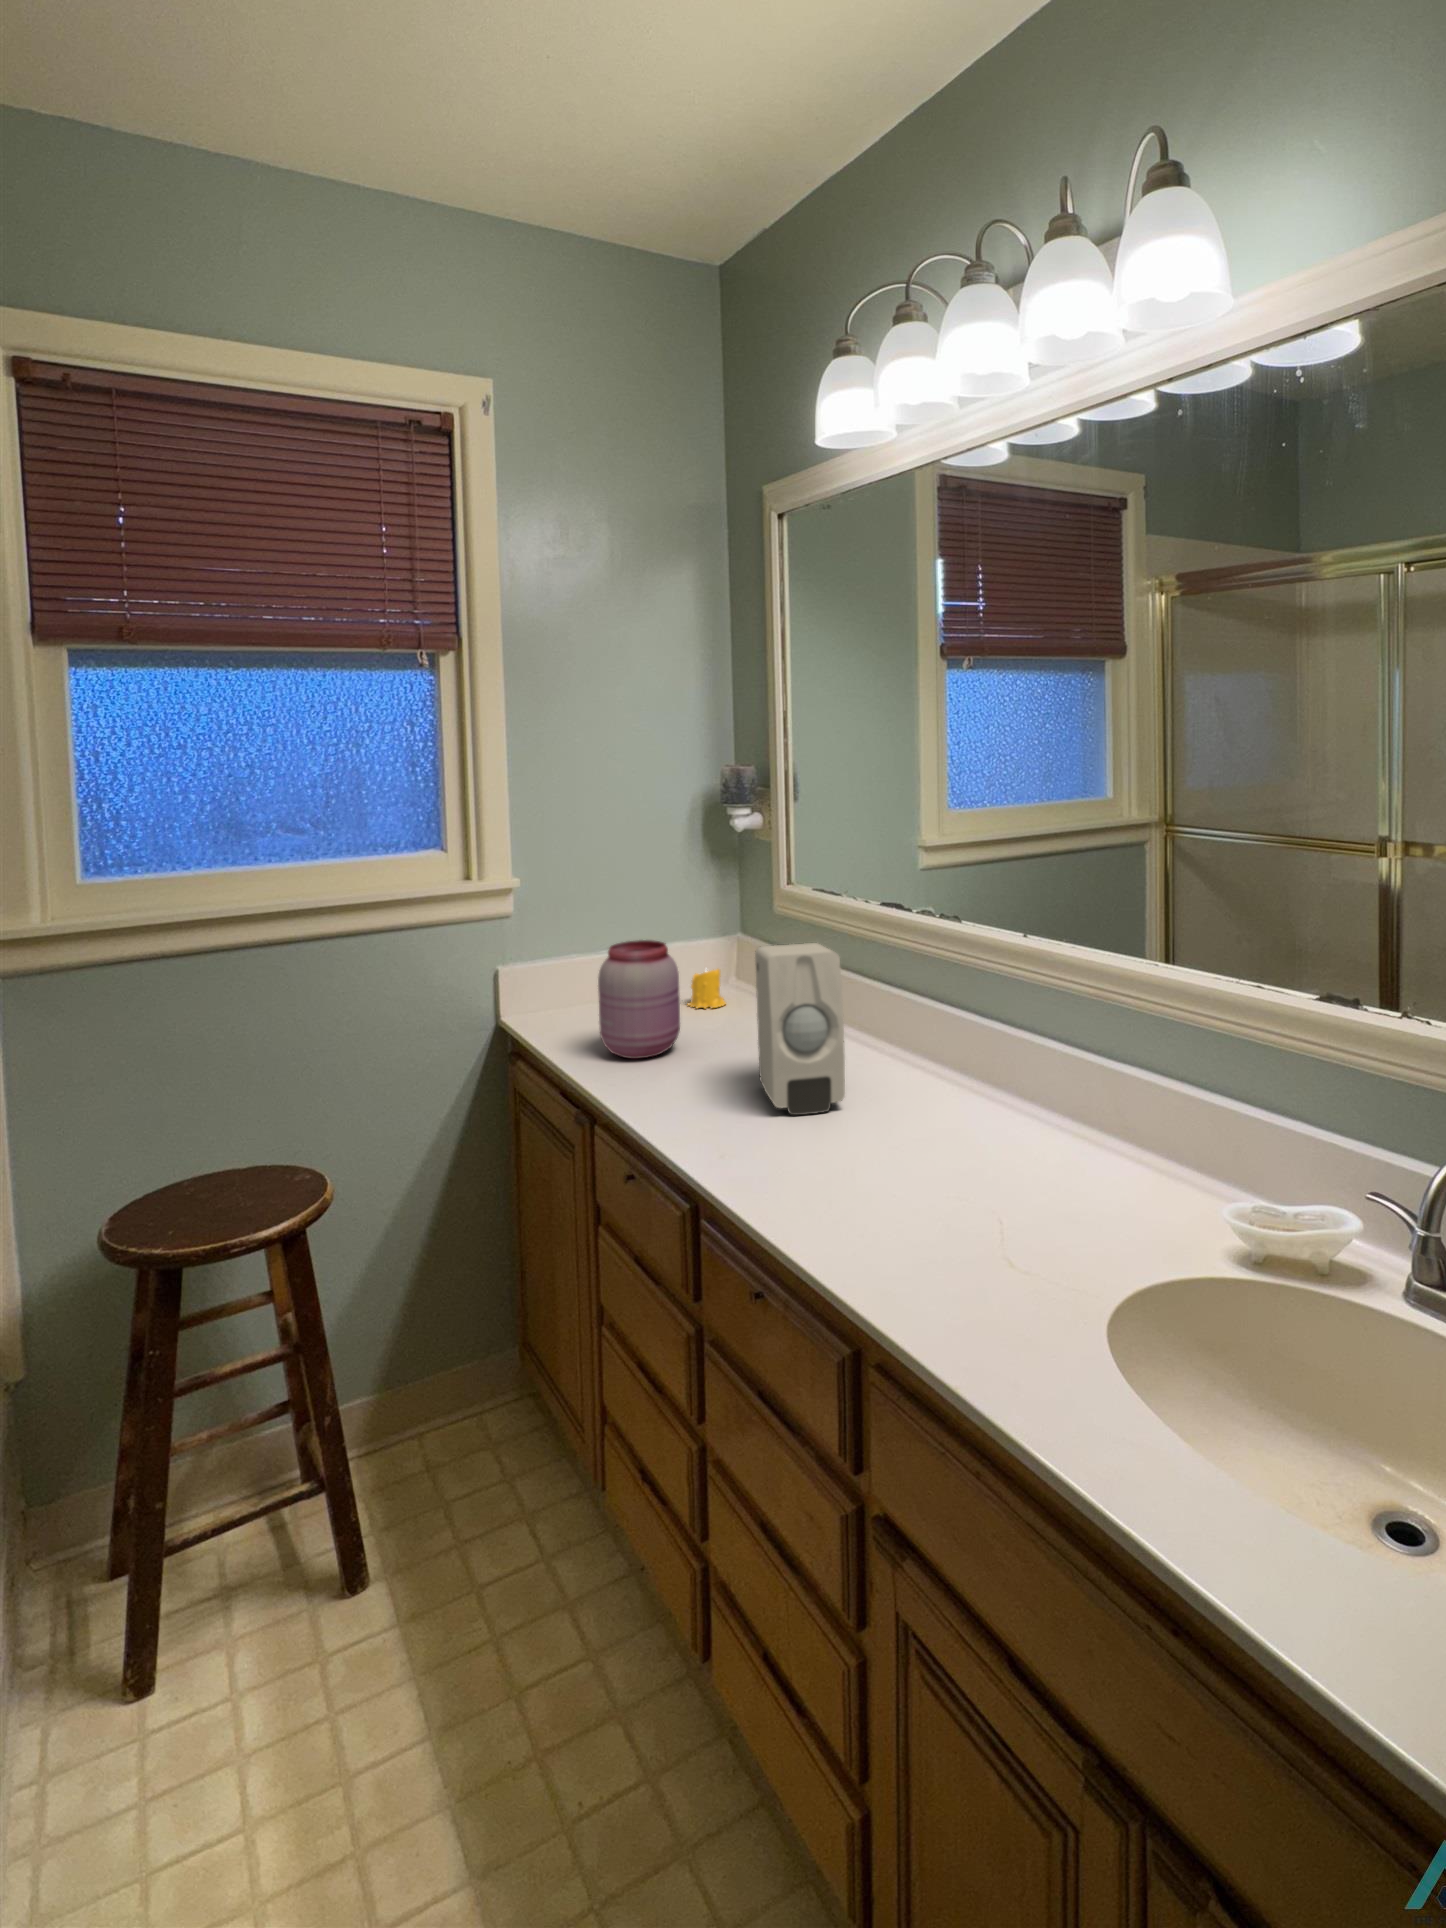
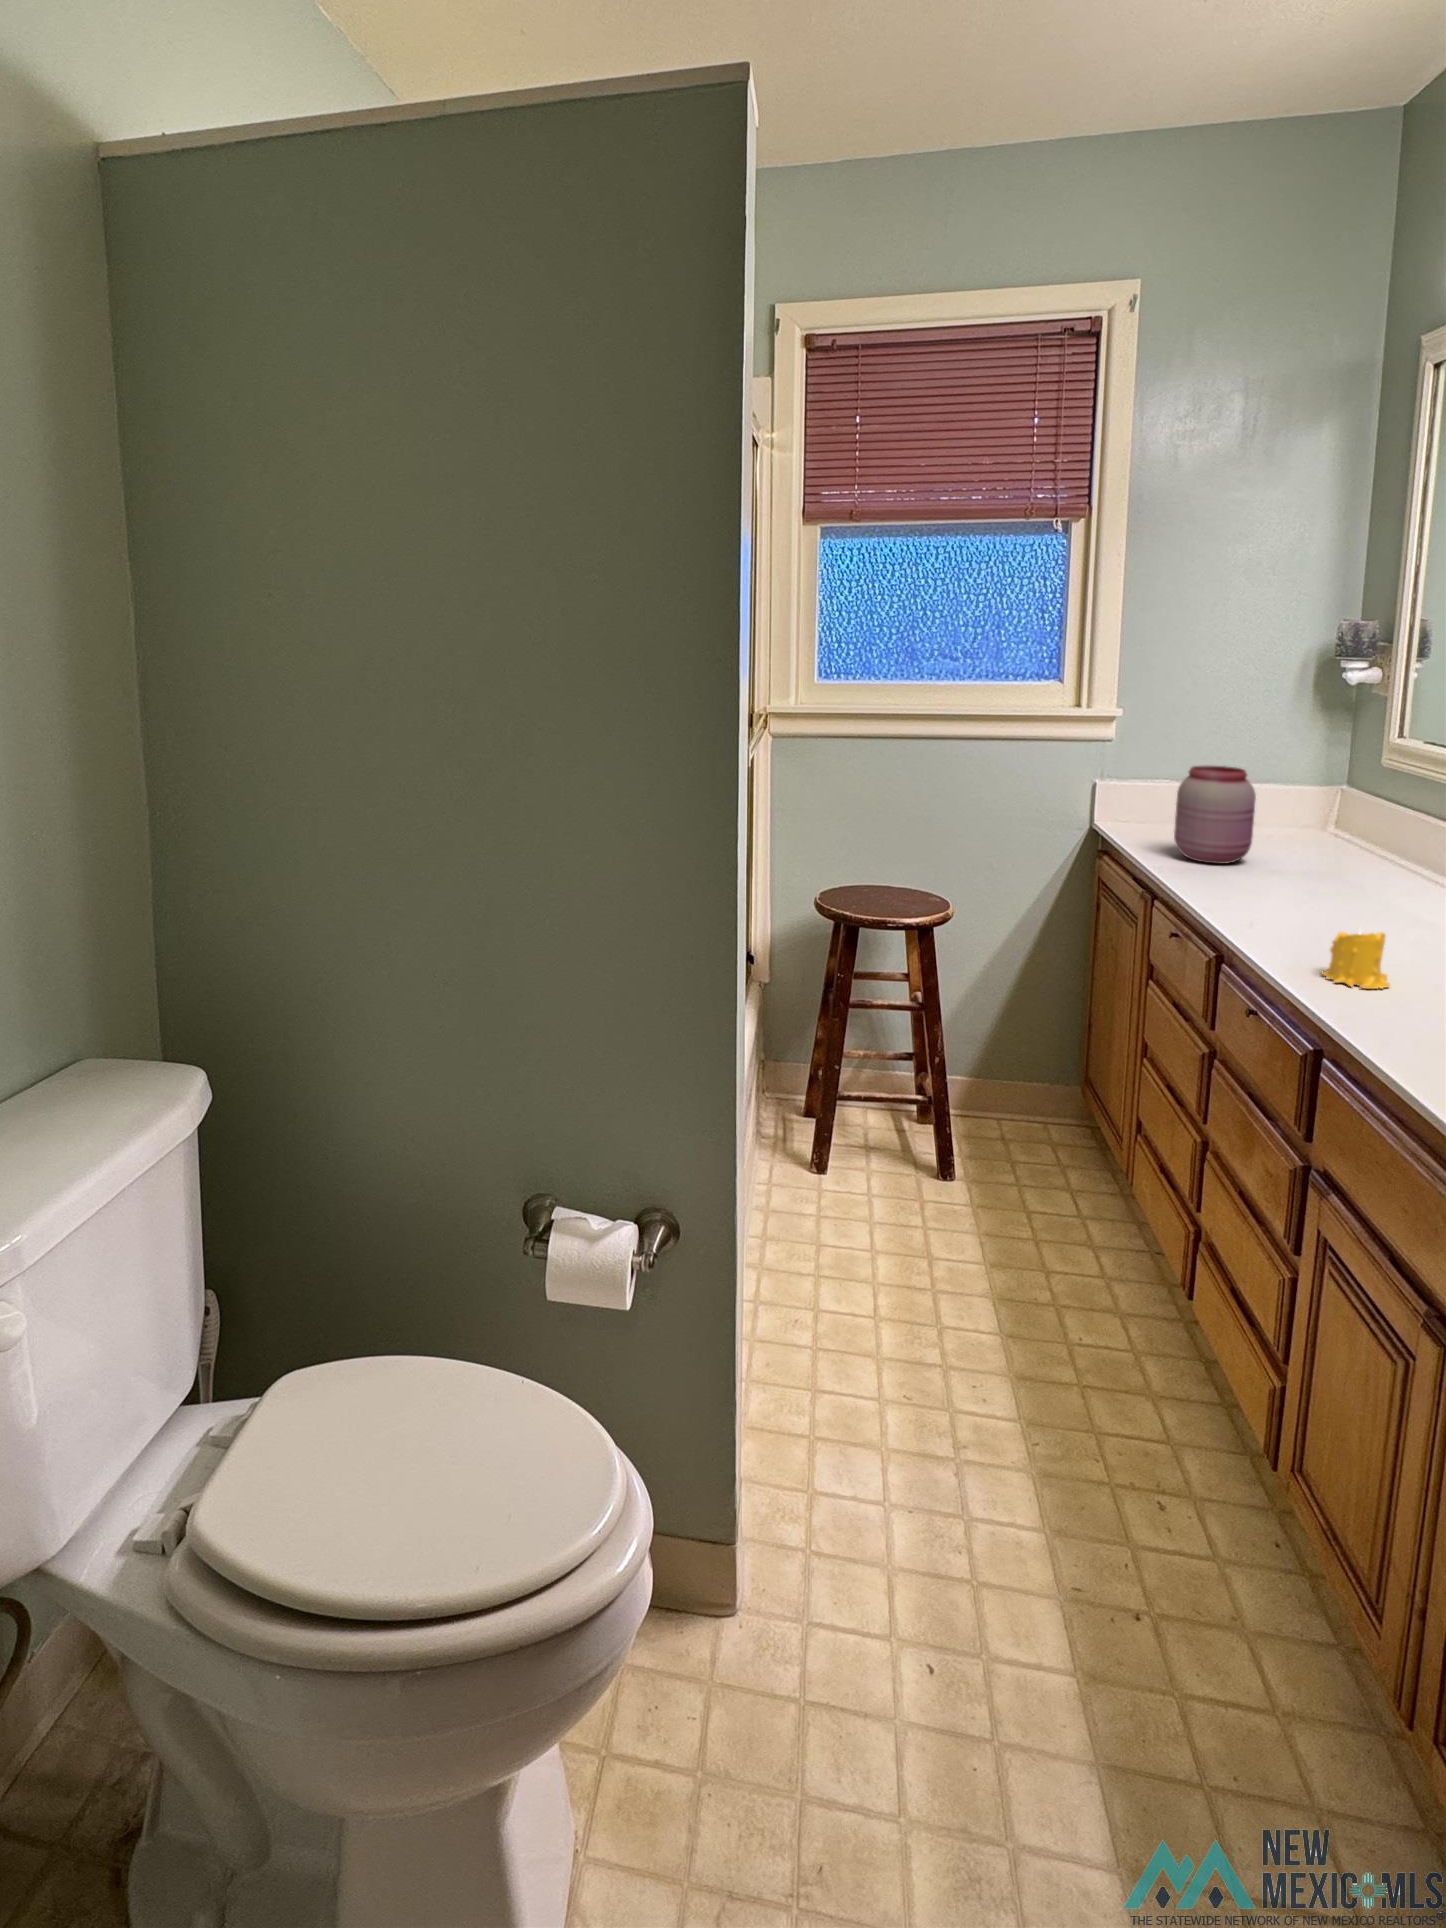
soap dispenser: present [755,943,845,1115] -> none [1315,775,1409,923]
candle: present [687,969,726,1009] -> present [1322,932,1390,989]

